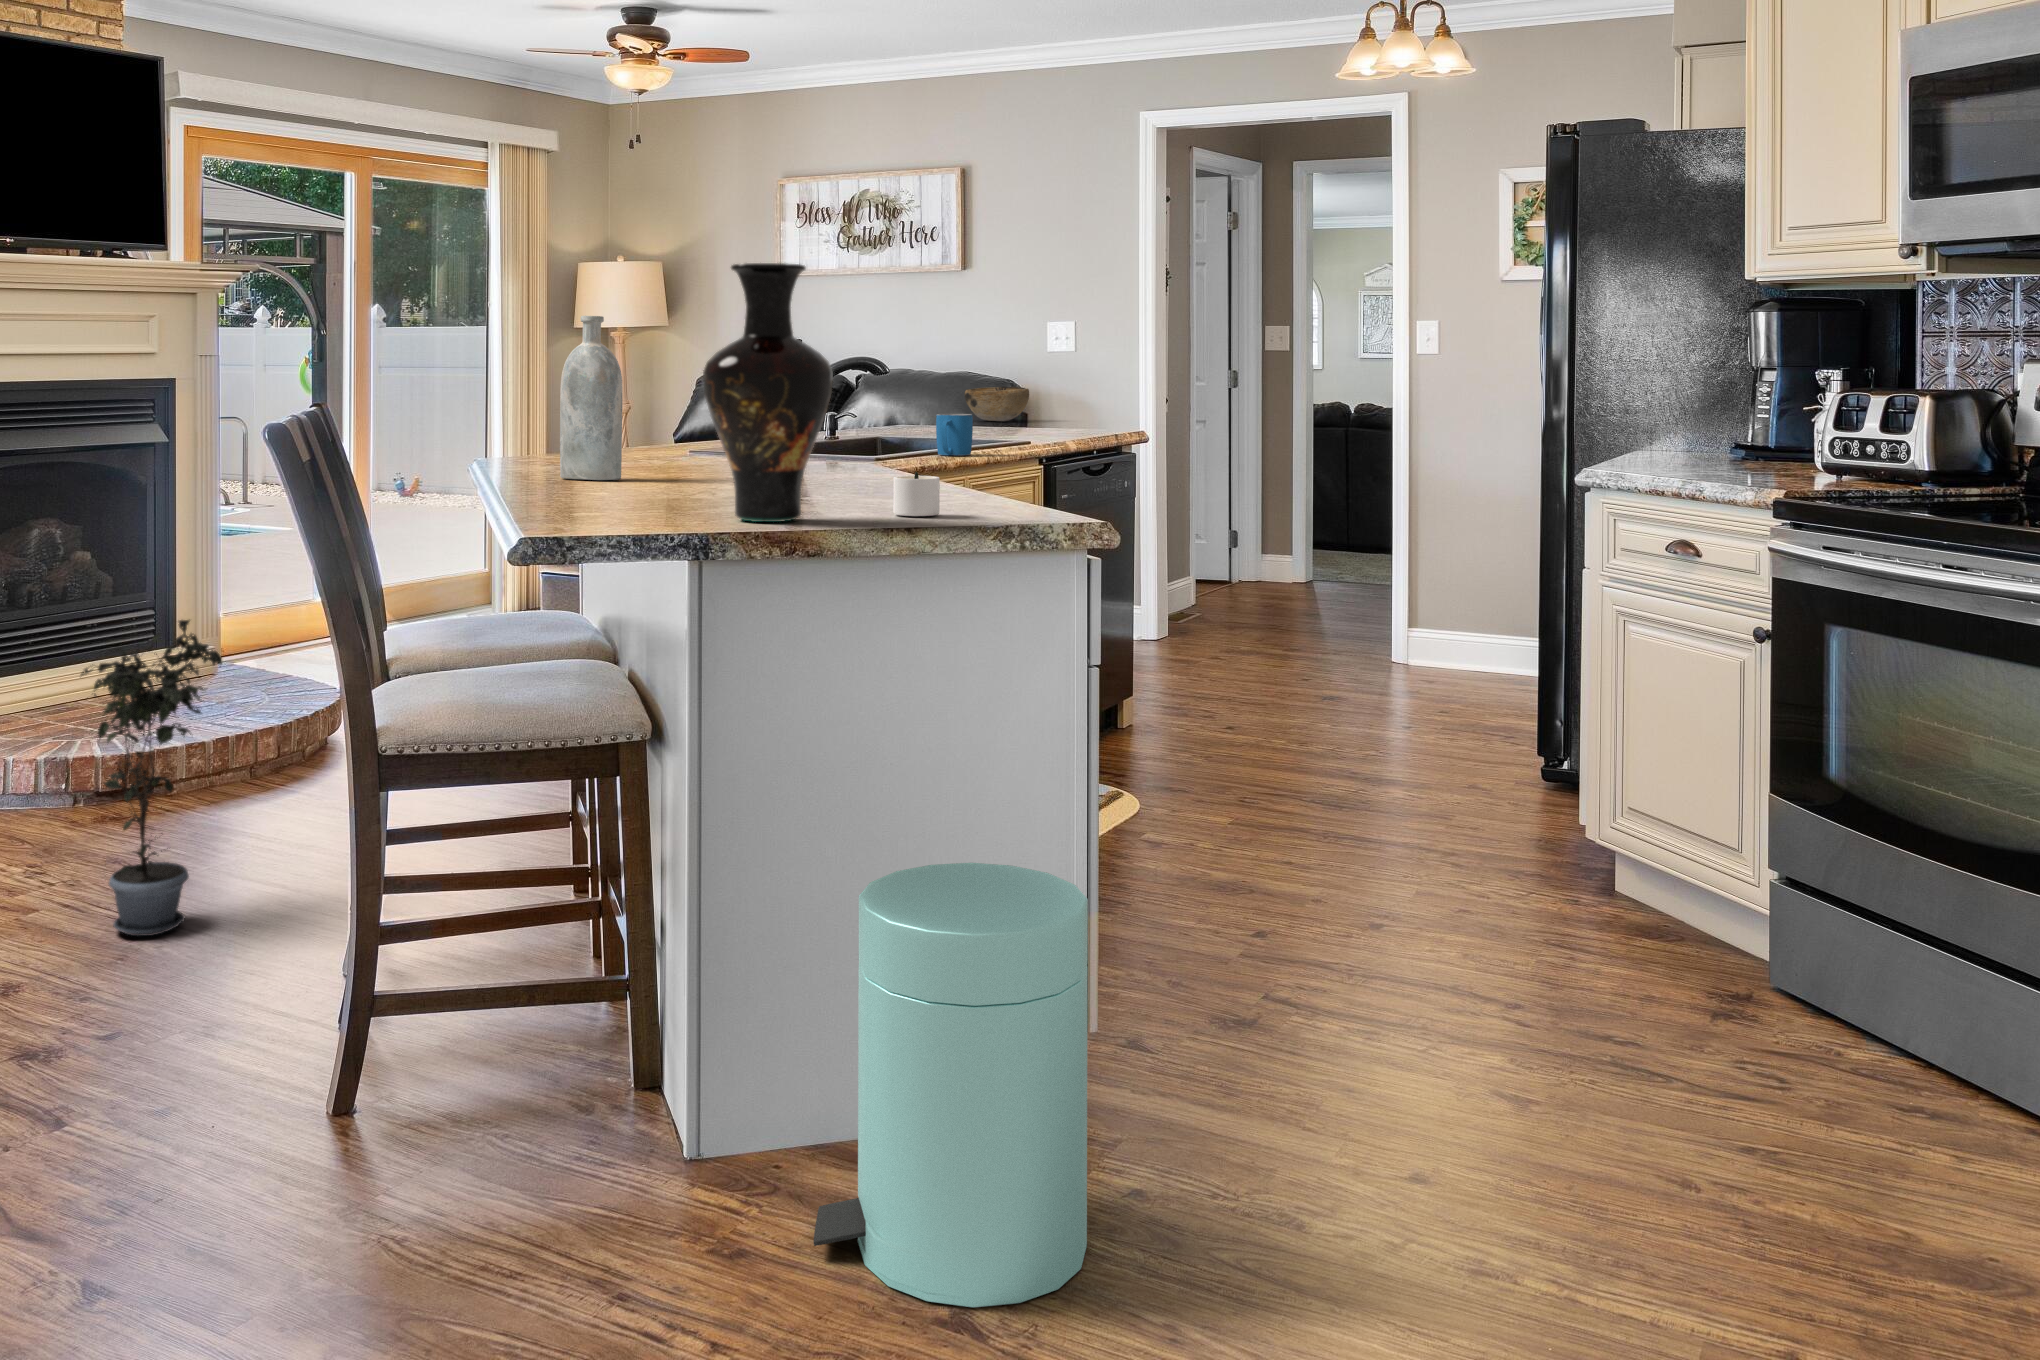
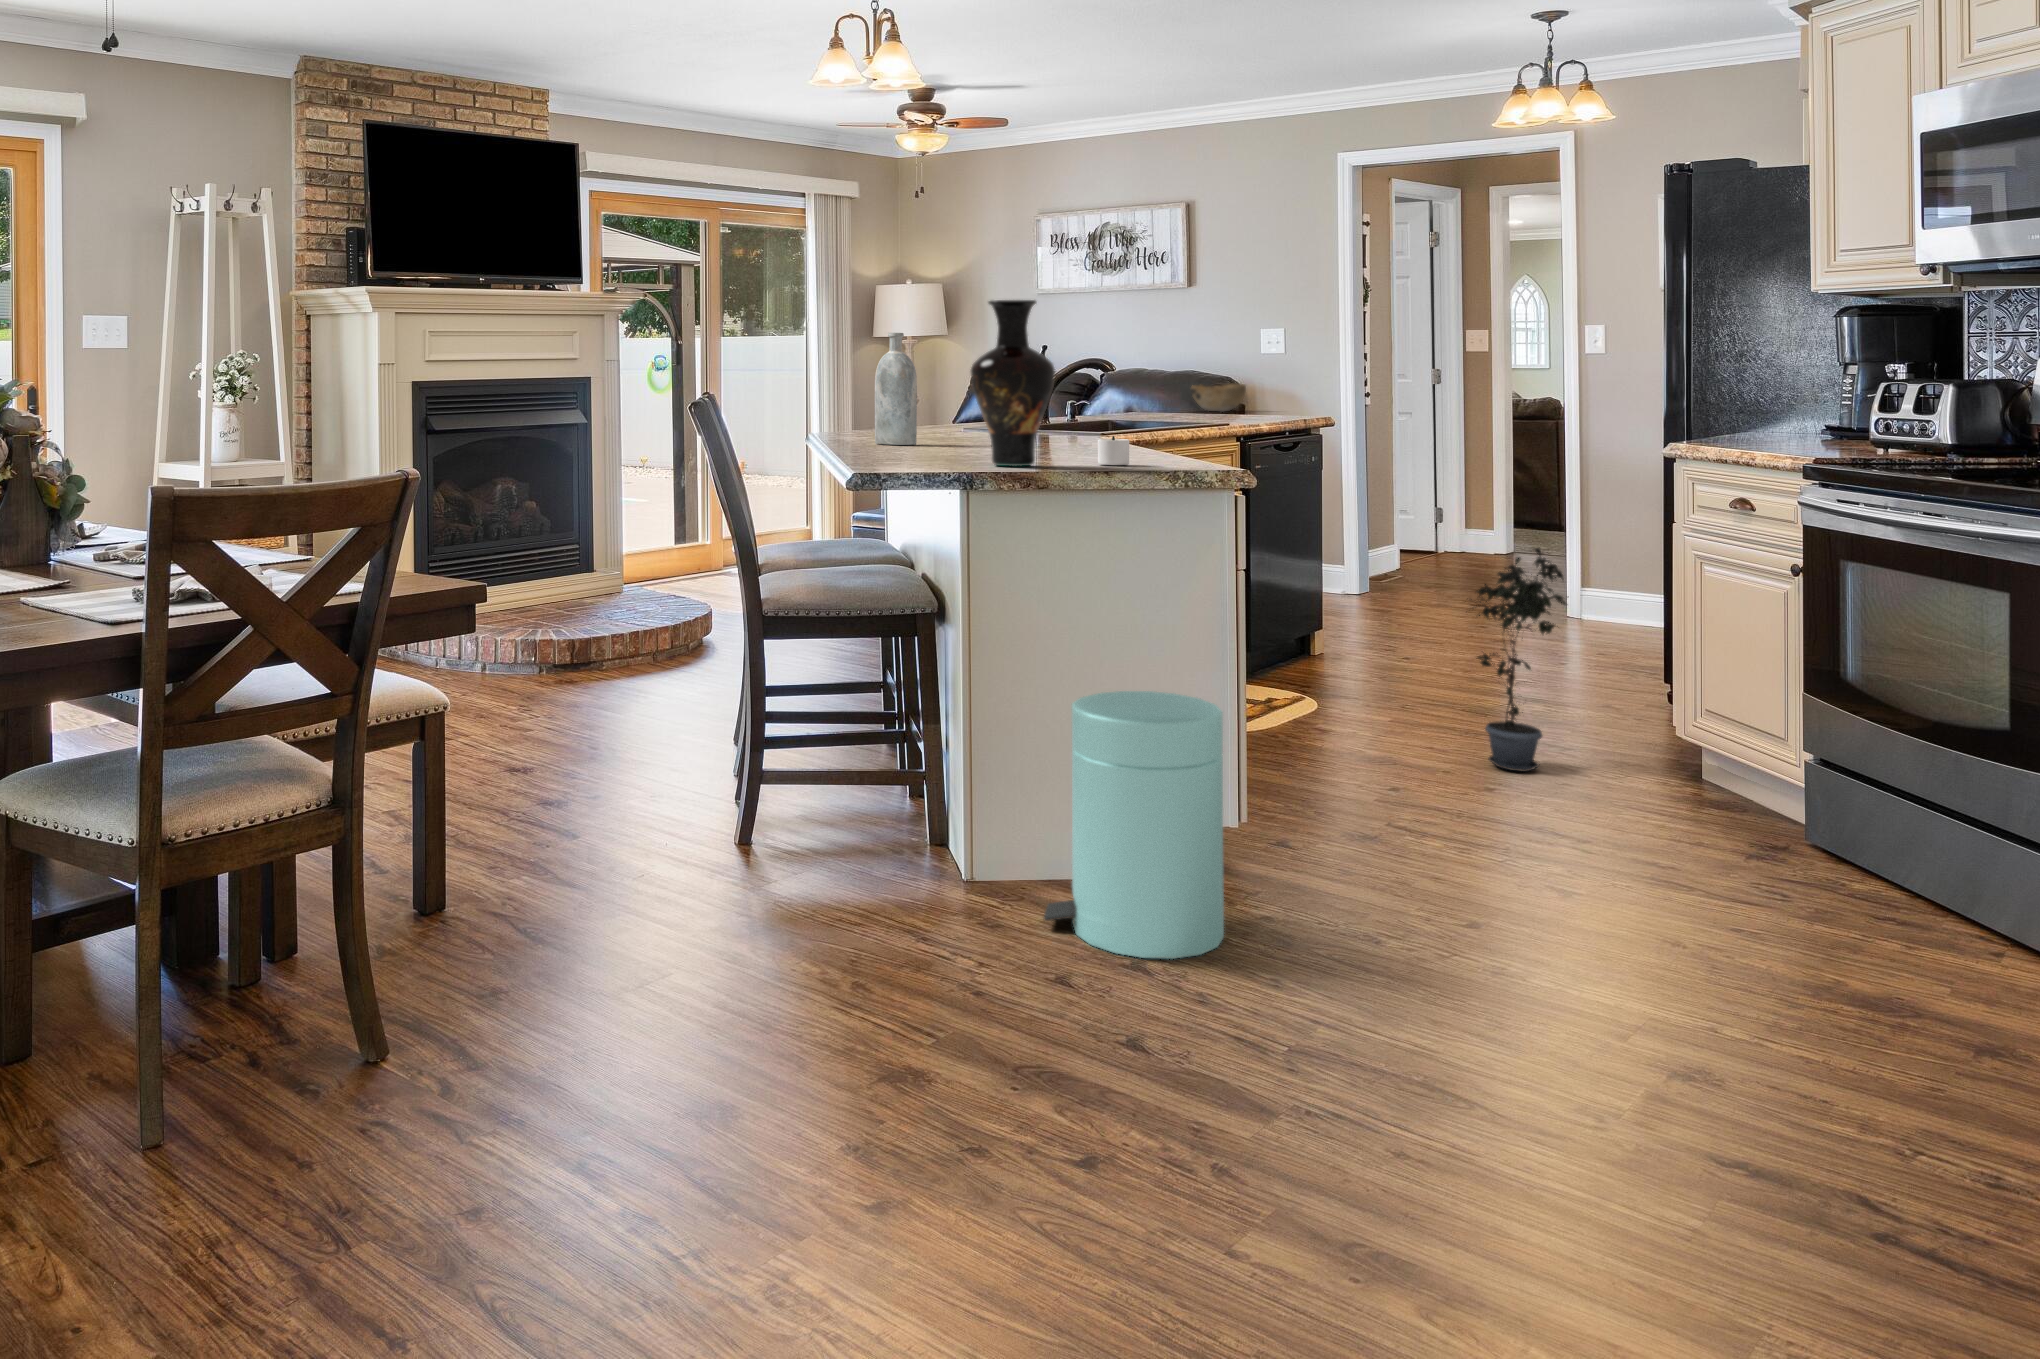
mug: present [936,414,973,455] -> none [1150,402,1179,433]
potted plant: present [81,620,222,936] -> present [1471,548,1566,772]

